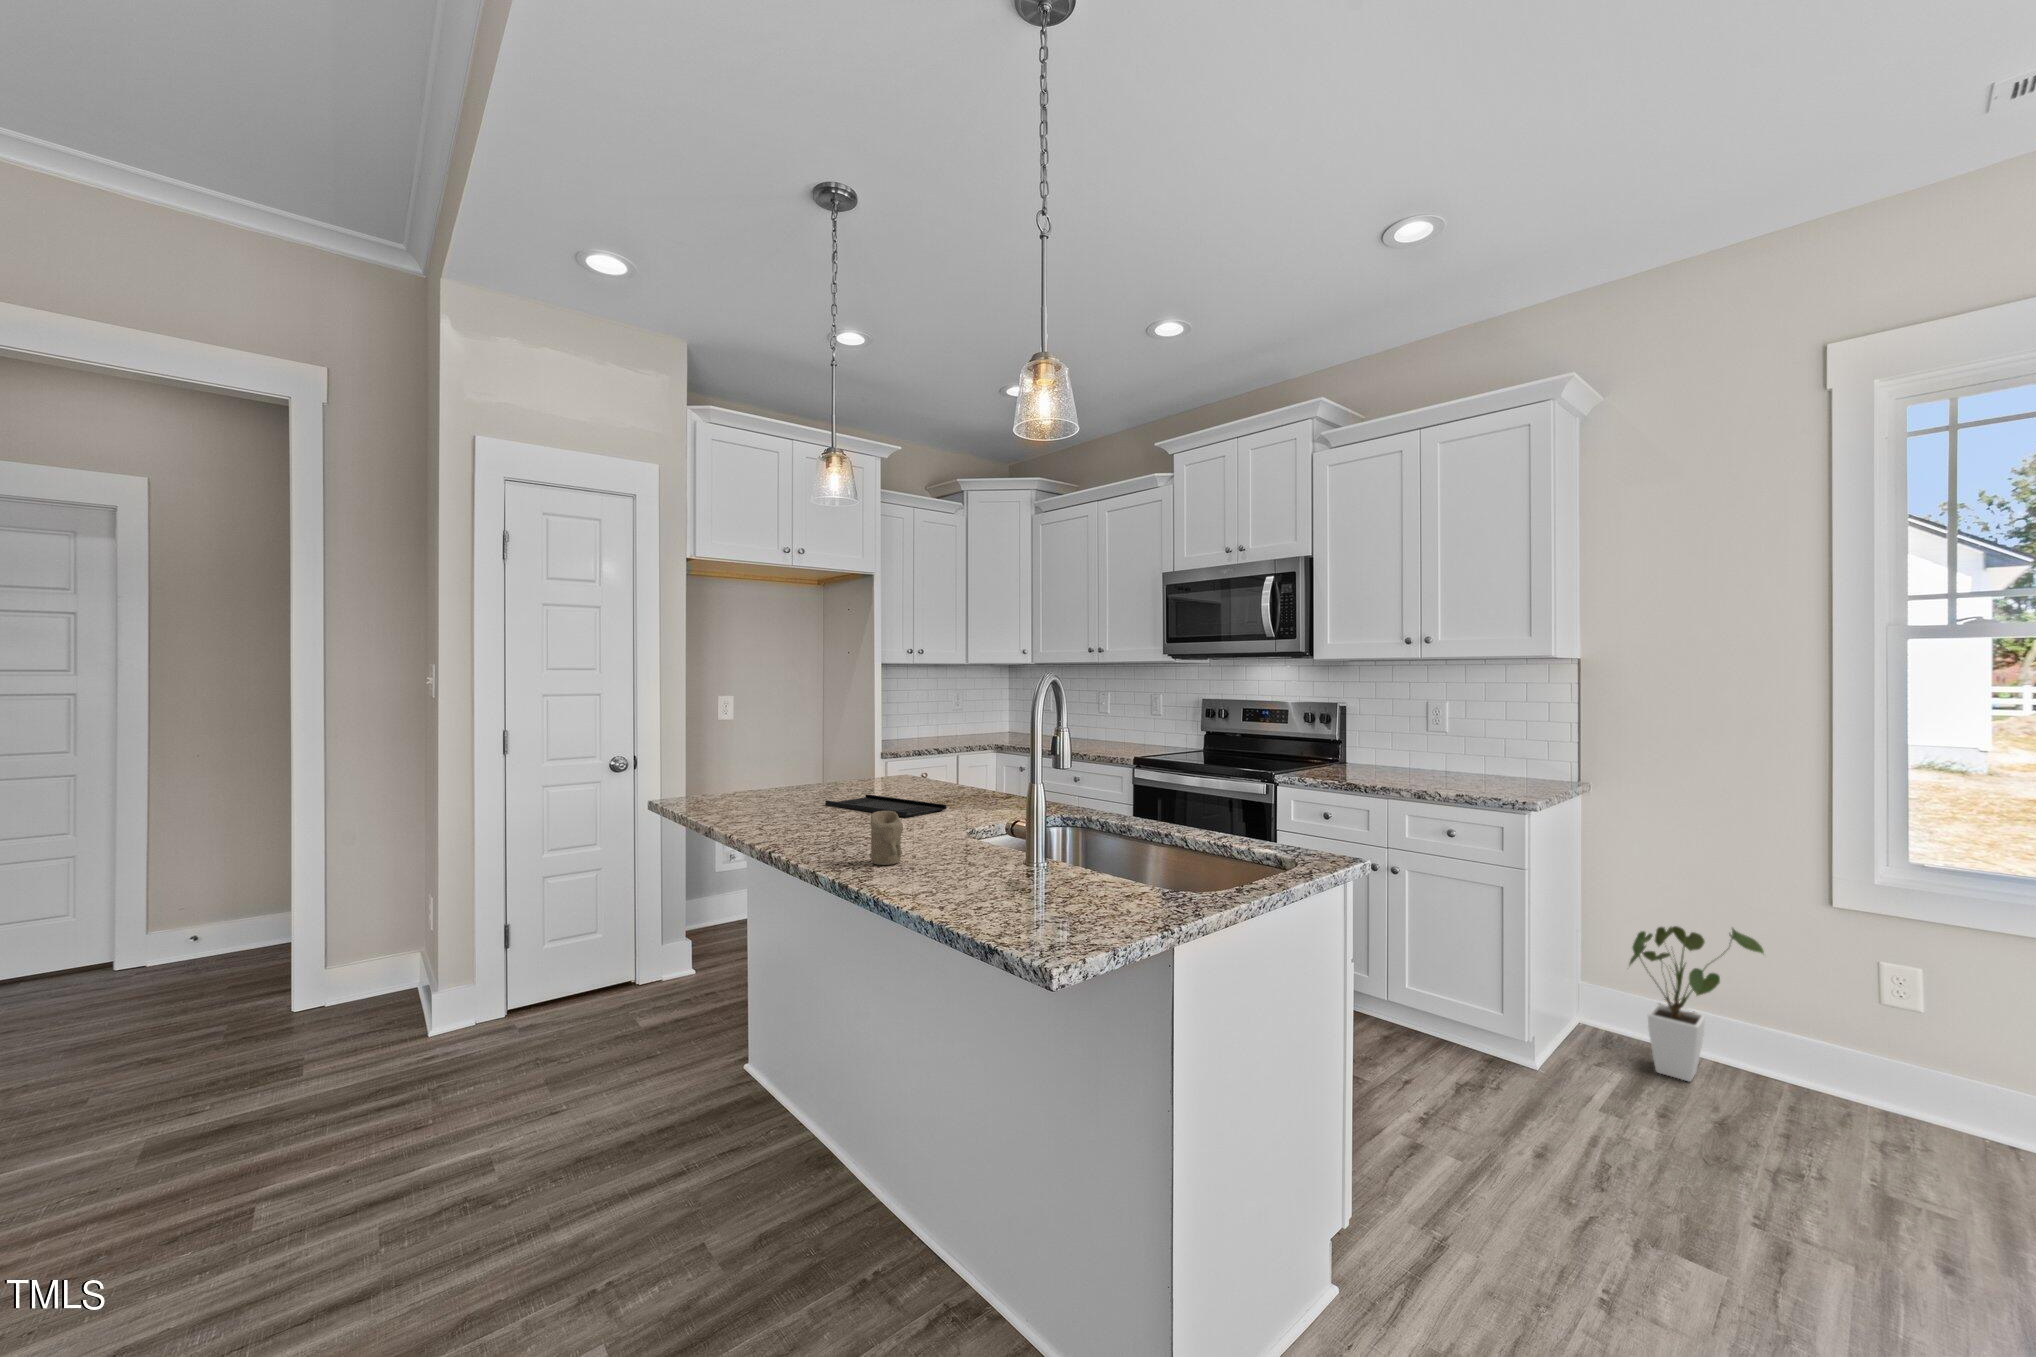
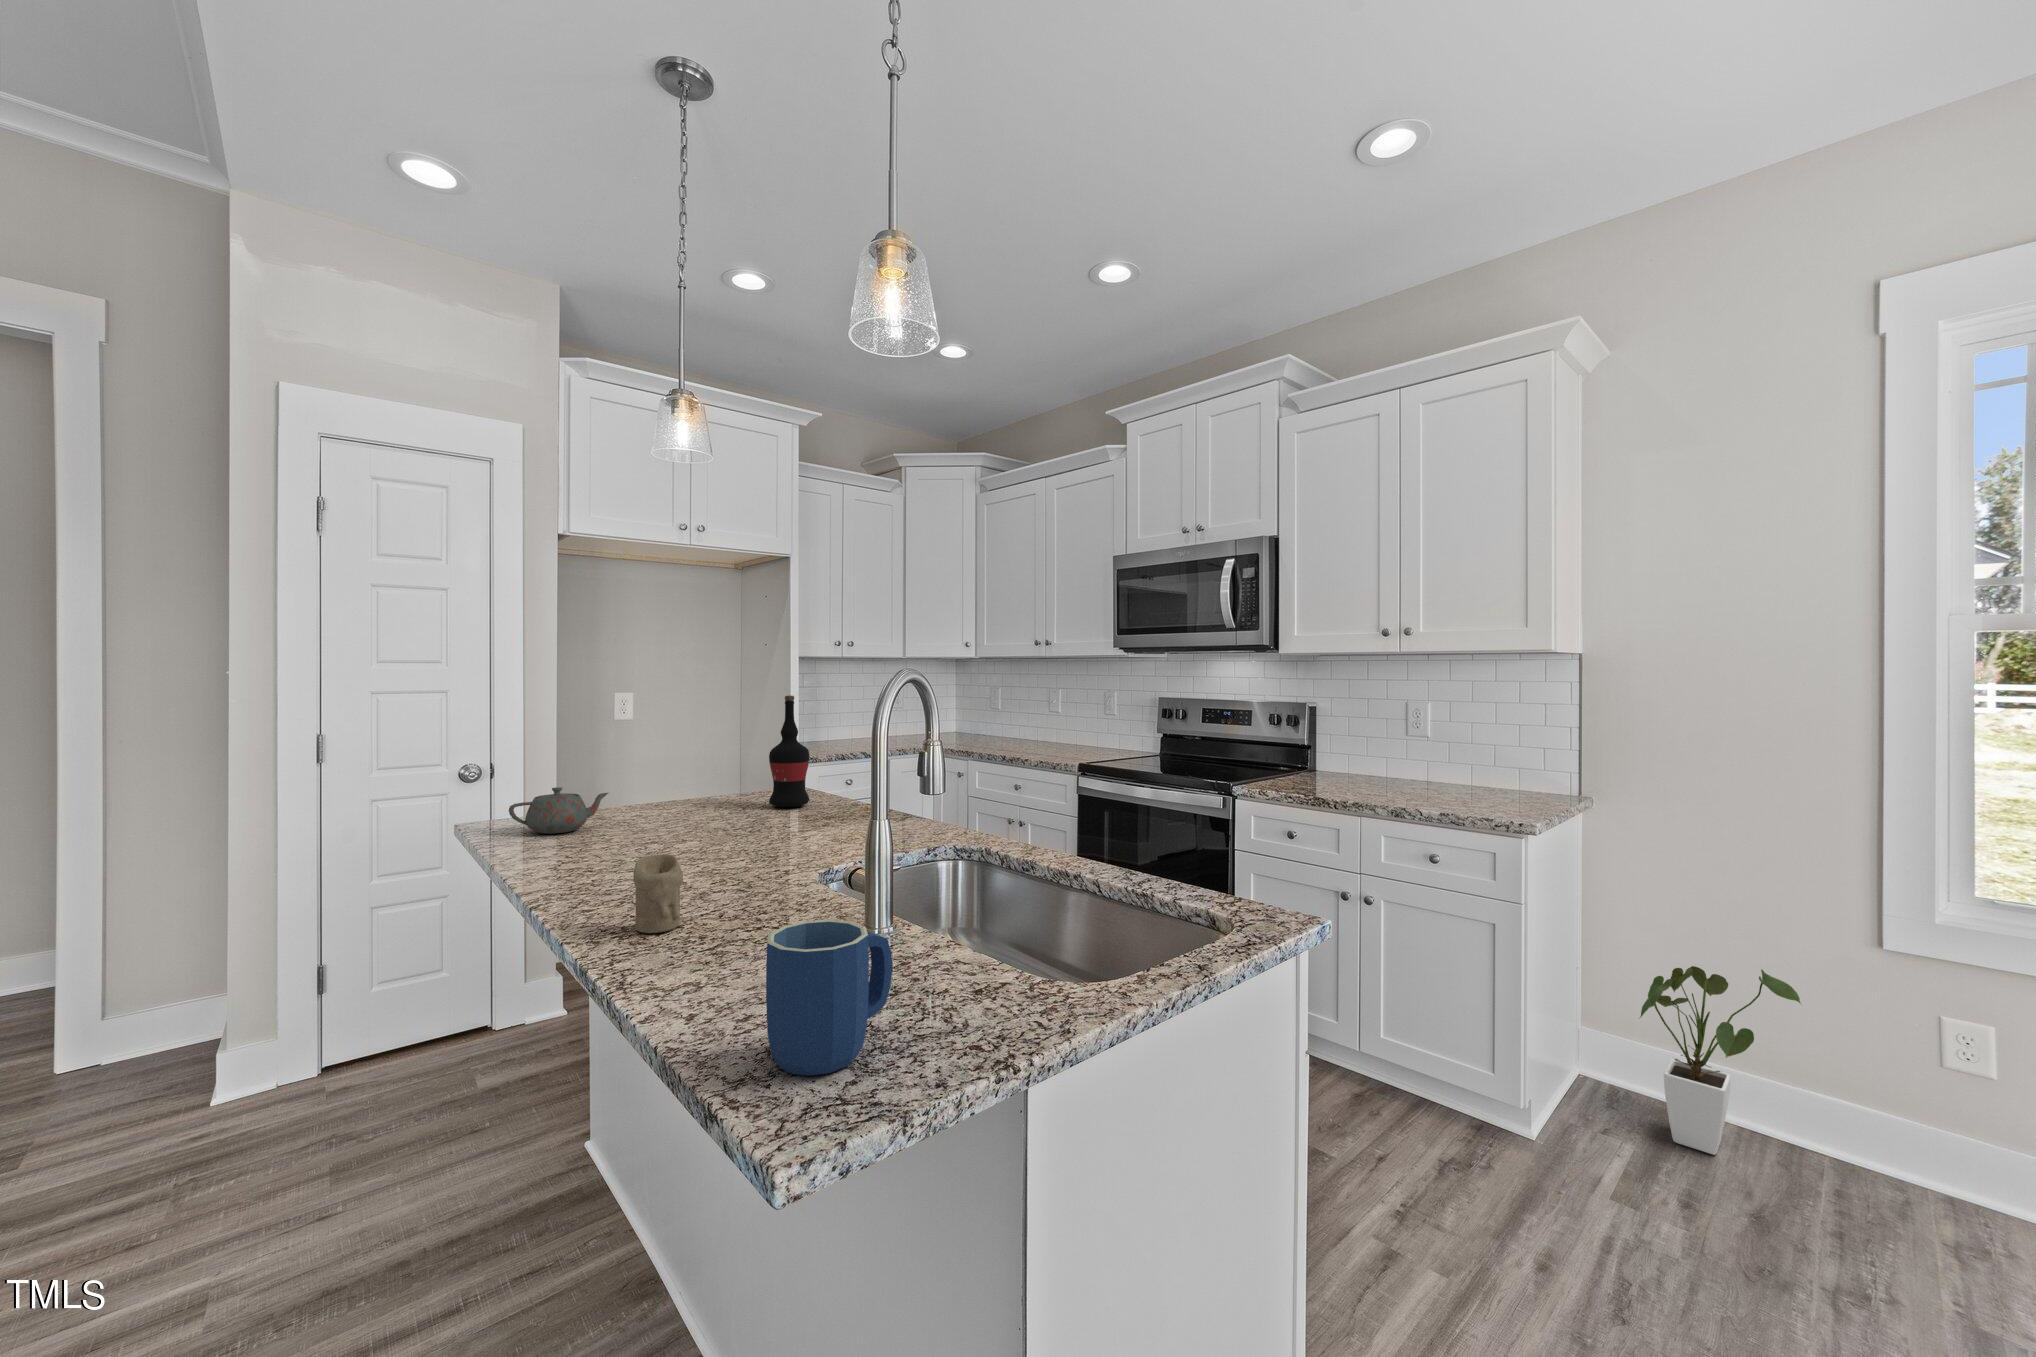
wine bottle: none [897,697,929,789] -> present [769,695,810,807]
teapot: none [713,770,784,806] -> present [509,787,608,834]
tray: present [825,794,946,817] -> none [660,816,808,849]
mug: none [1016,840,1088,930] -> present [766,920,893,1076]

